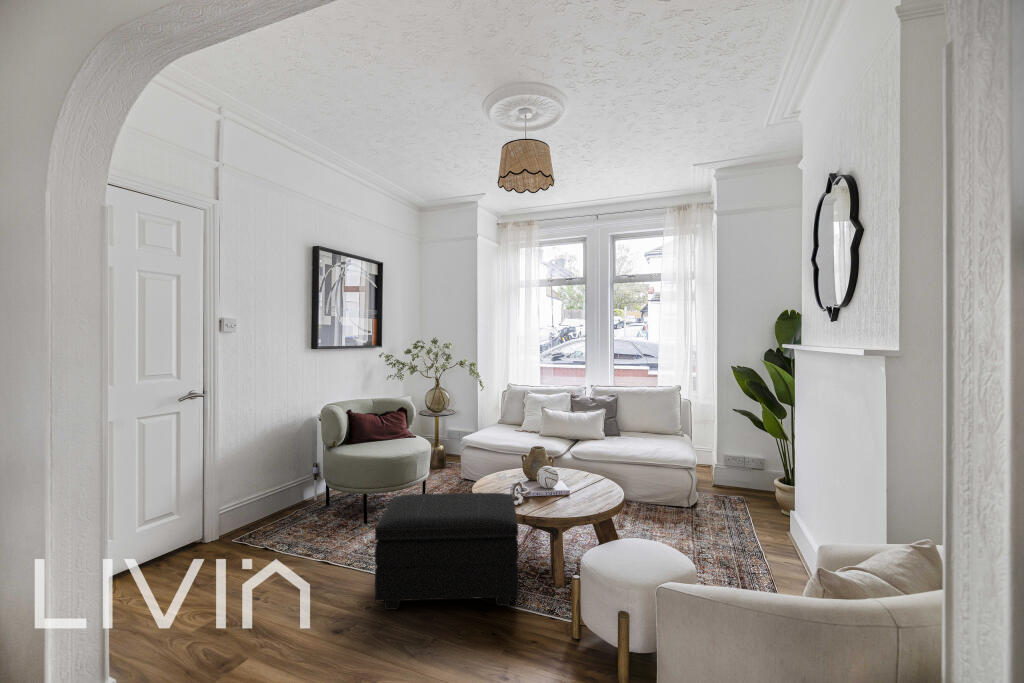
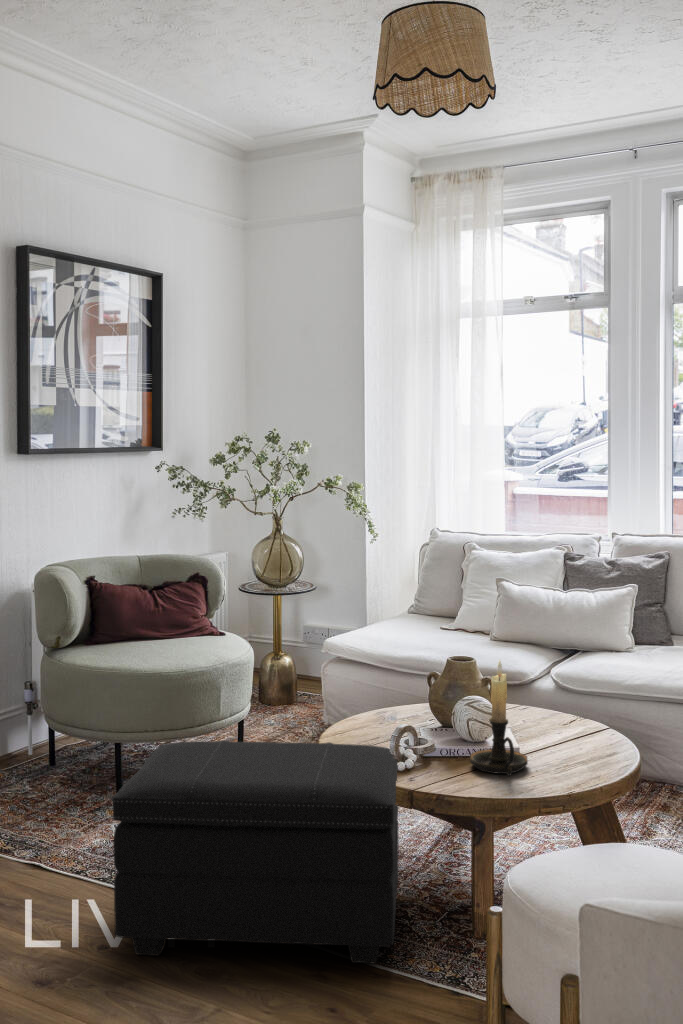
candle holder: none [548,449,576,506] -> present [470,660,528,776]

